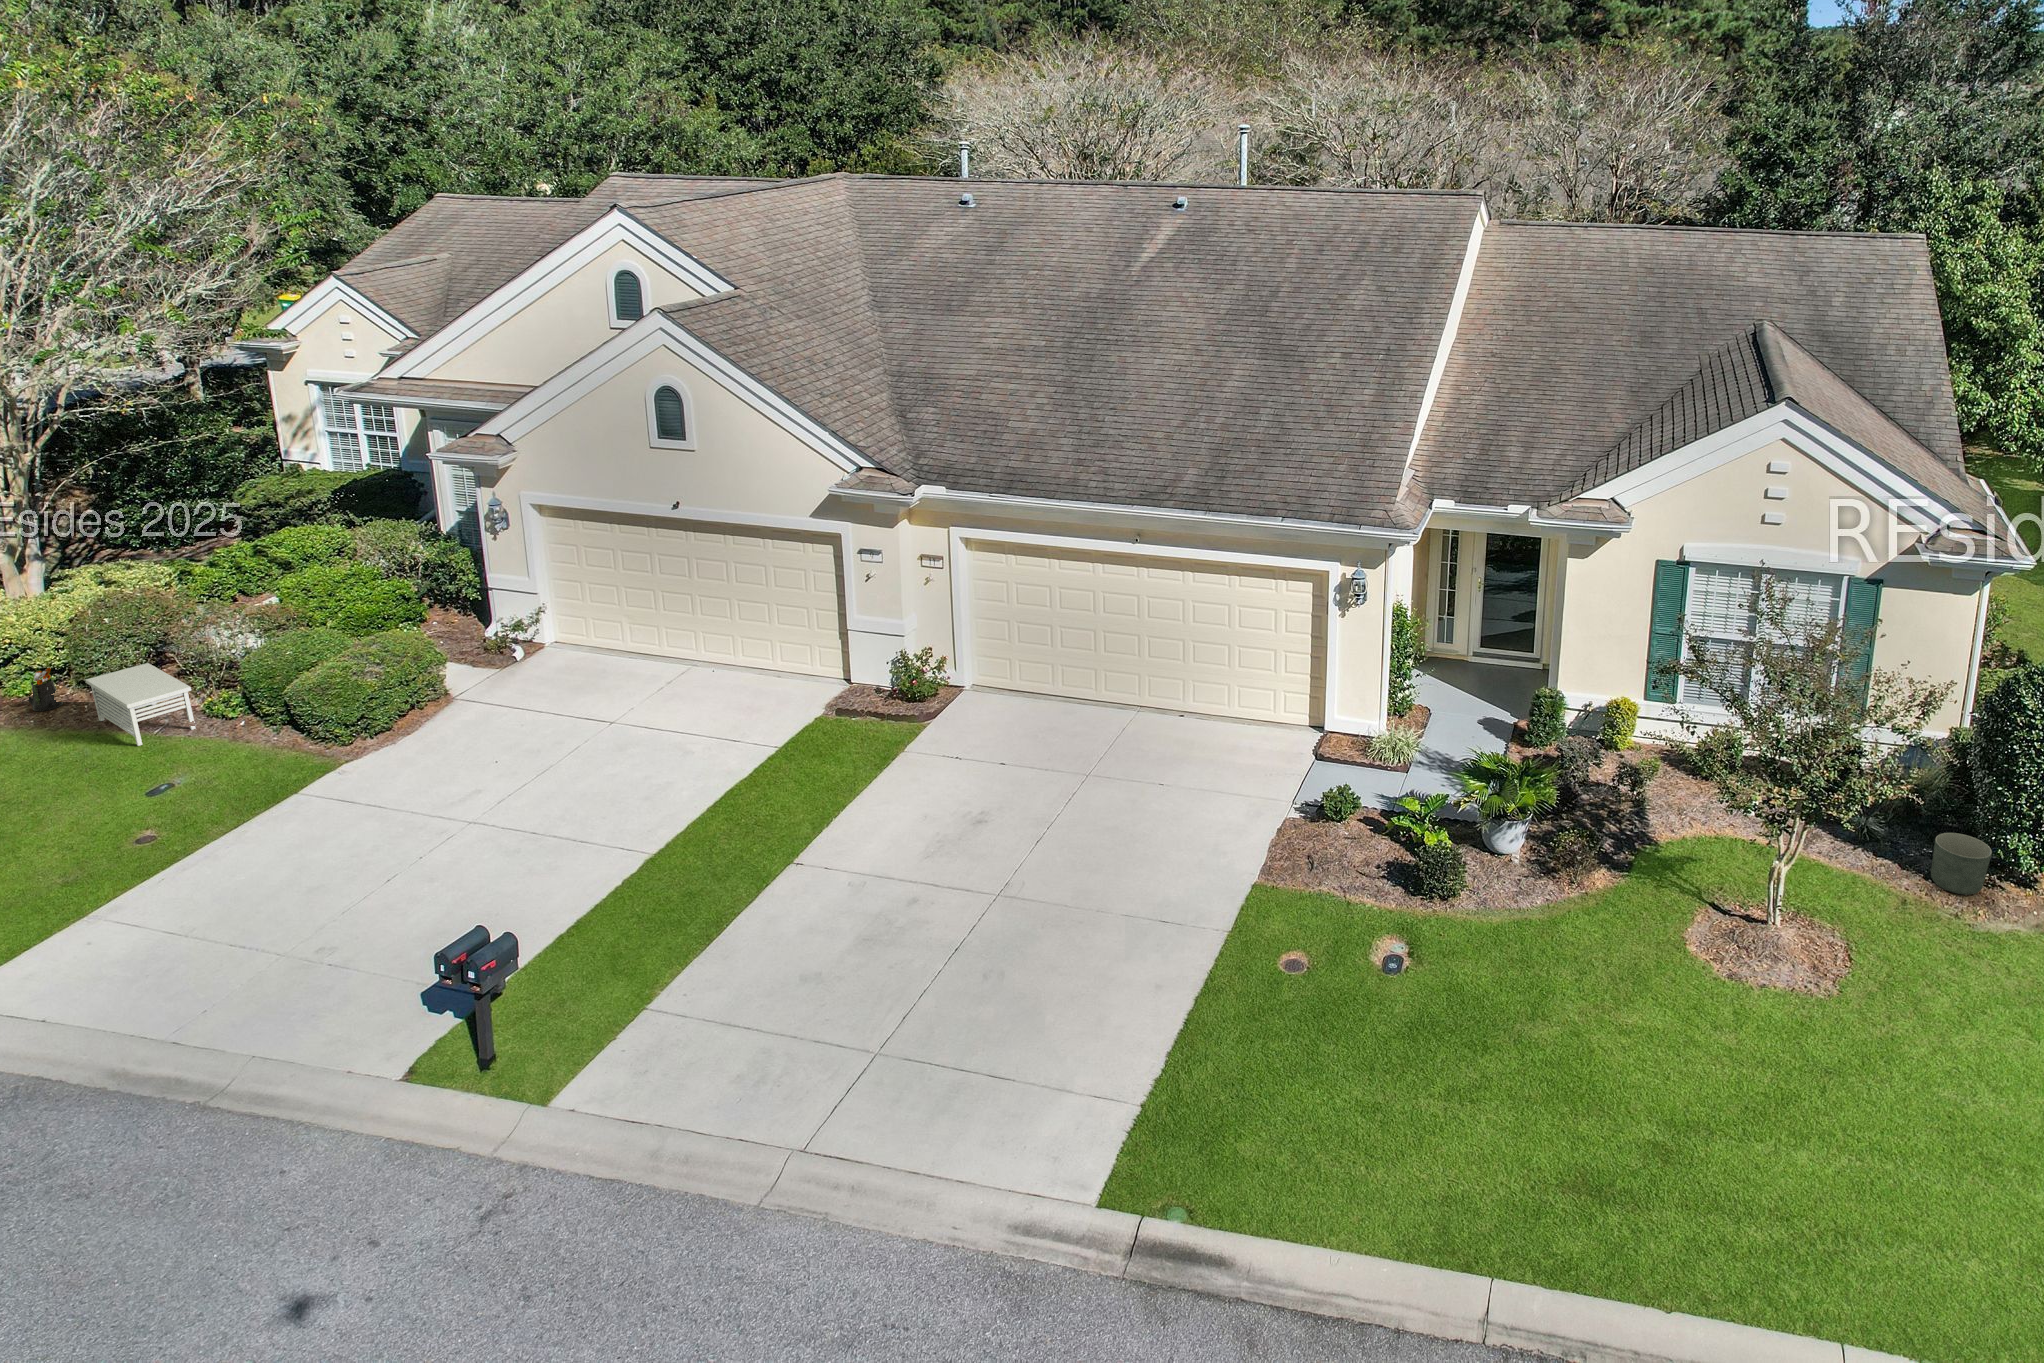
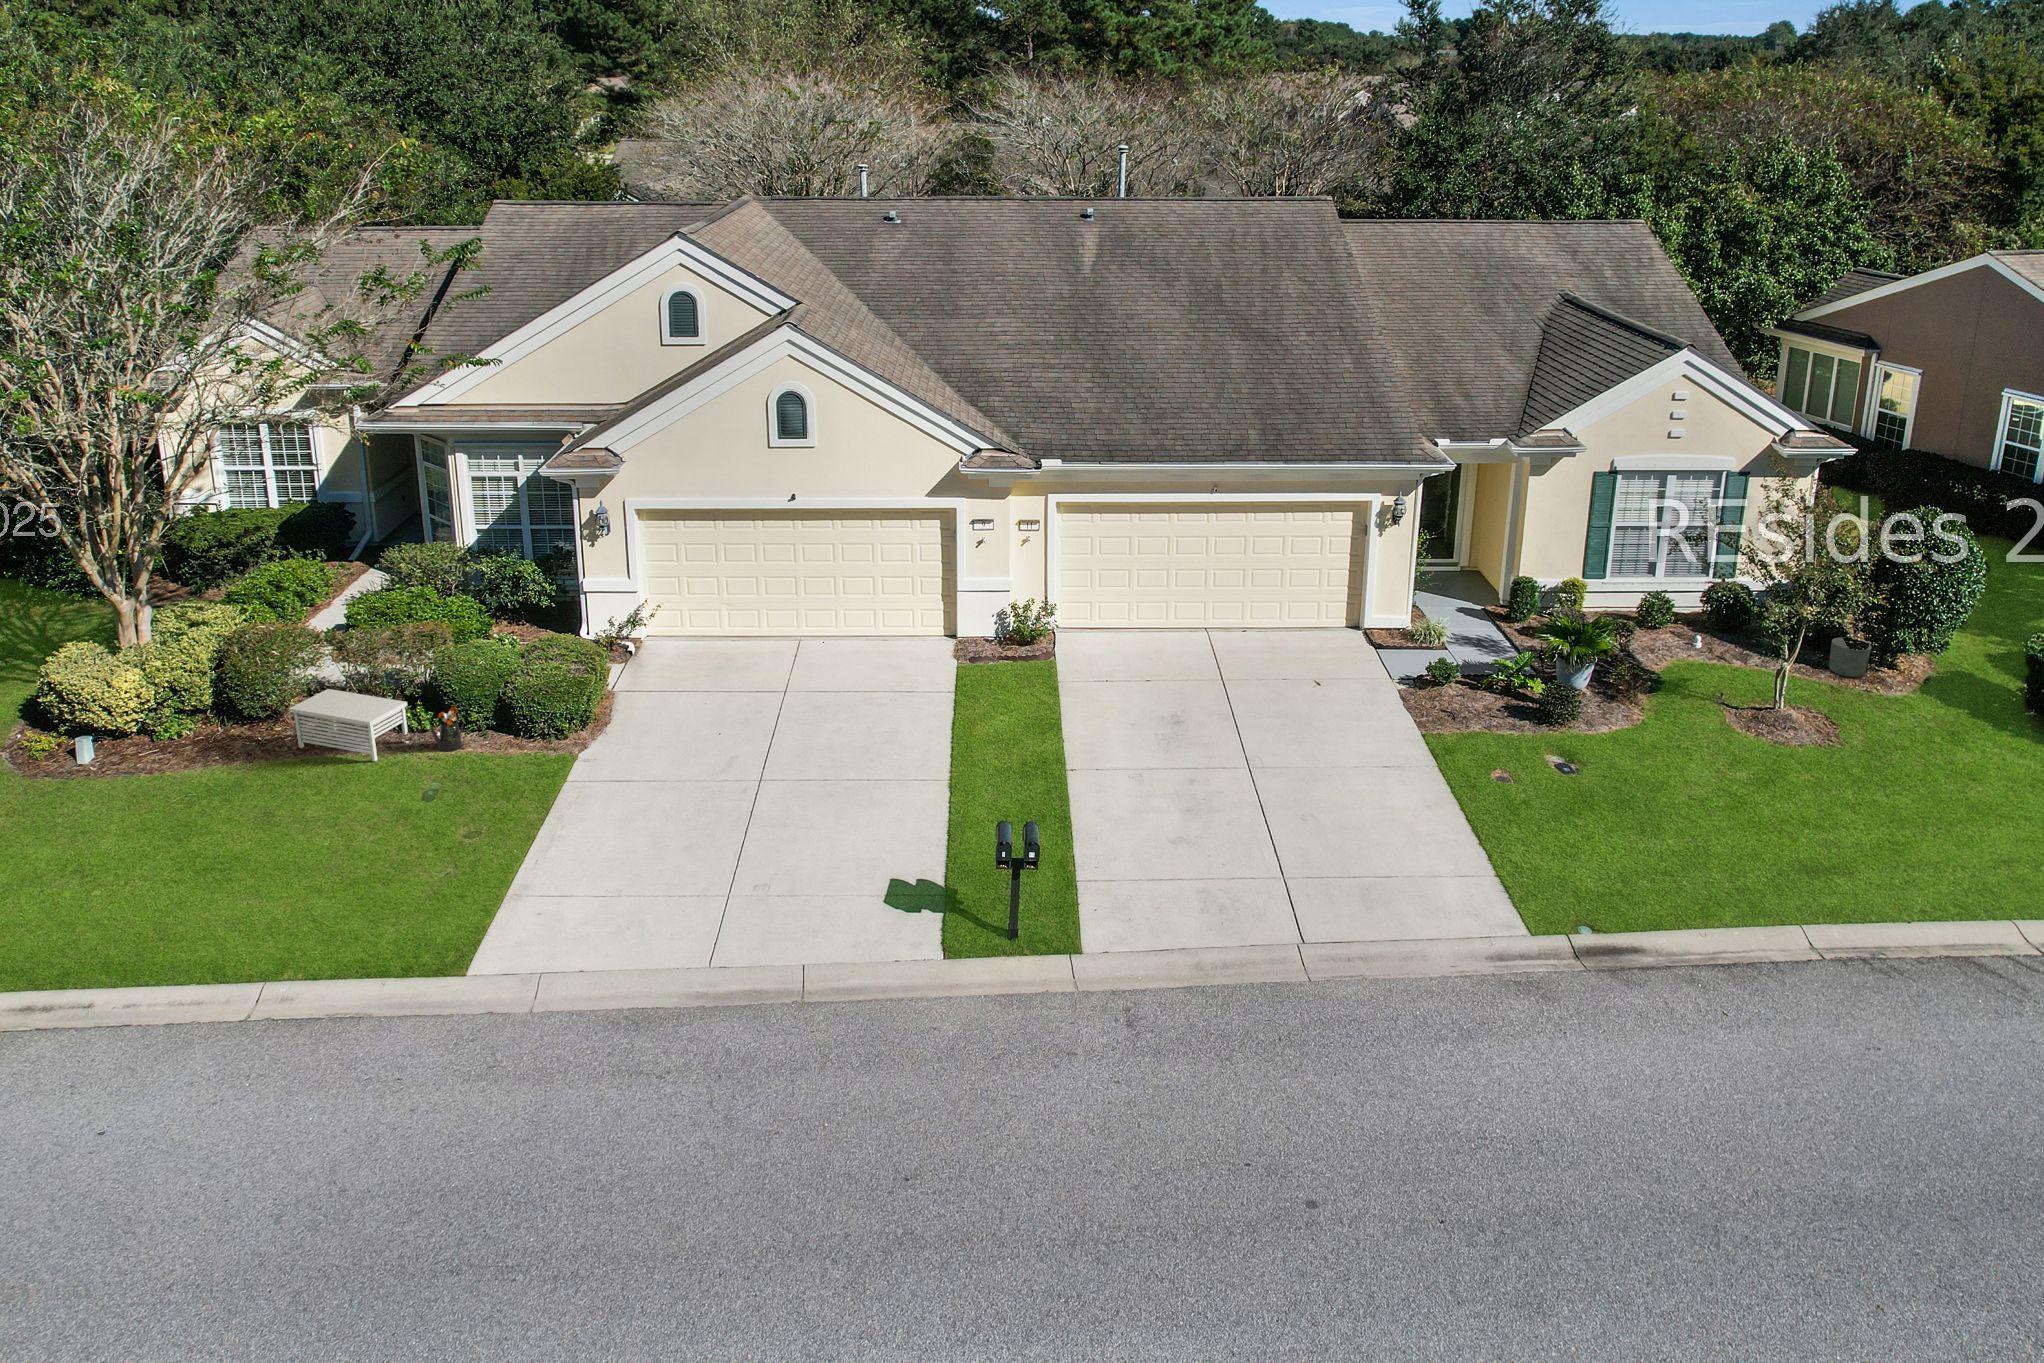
watering can: present [28,668,64,711] -> present [430,707,465,751]

